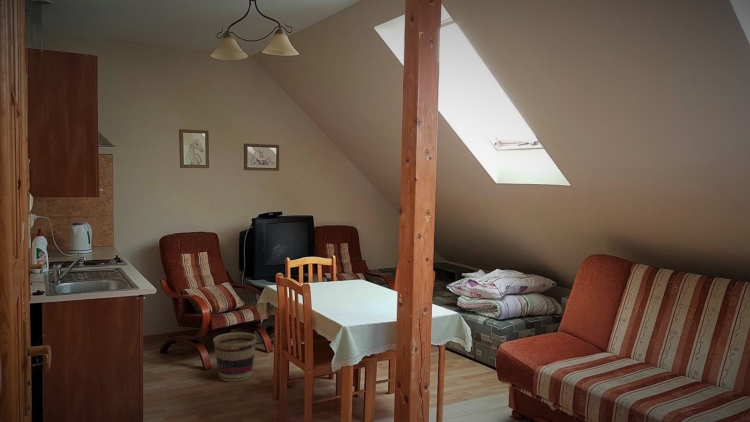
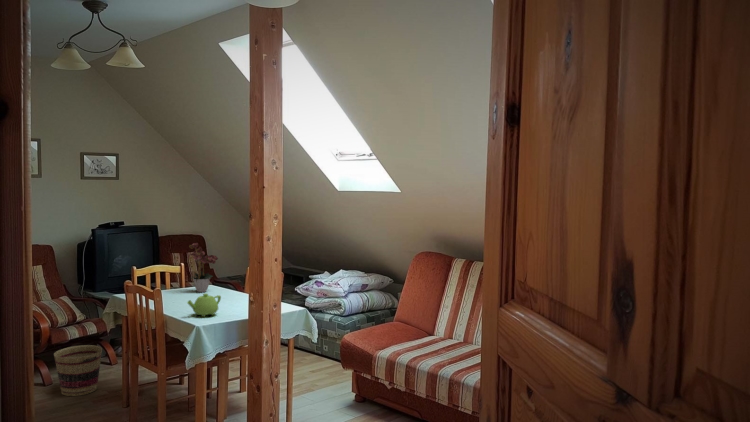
flower arrangement: none [337,234,371,288] -> present [188,243,218,292]
teapot: none [335,291,369,316] -> present [187,294,221,317]

